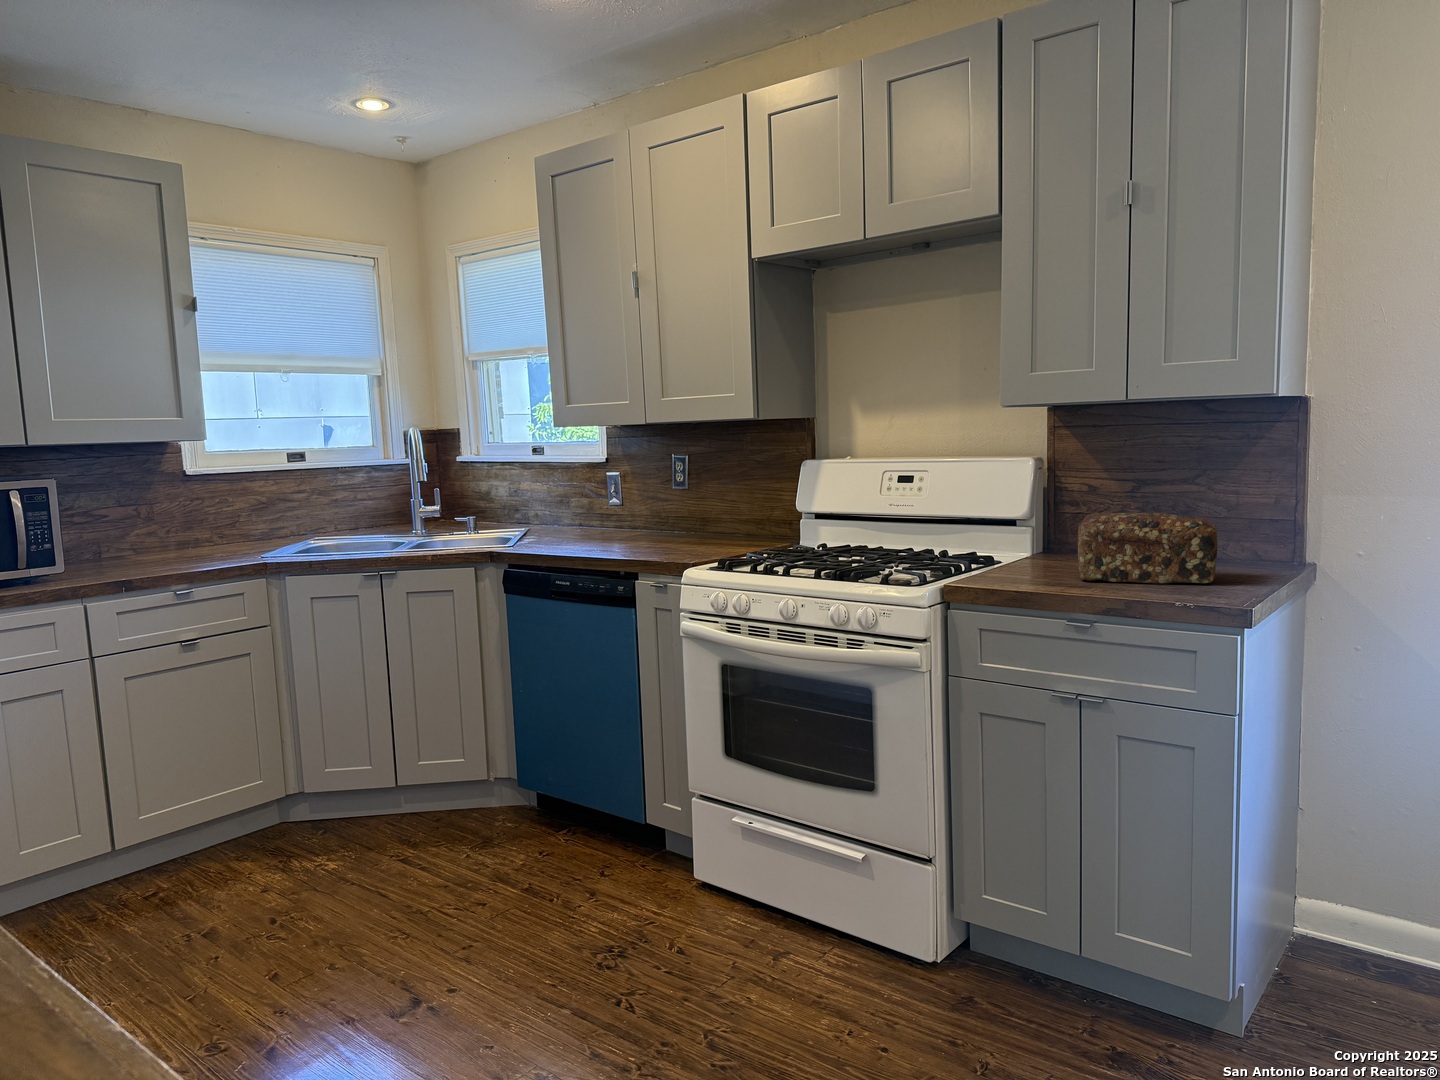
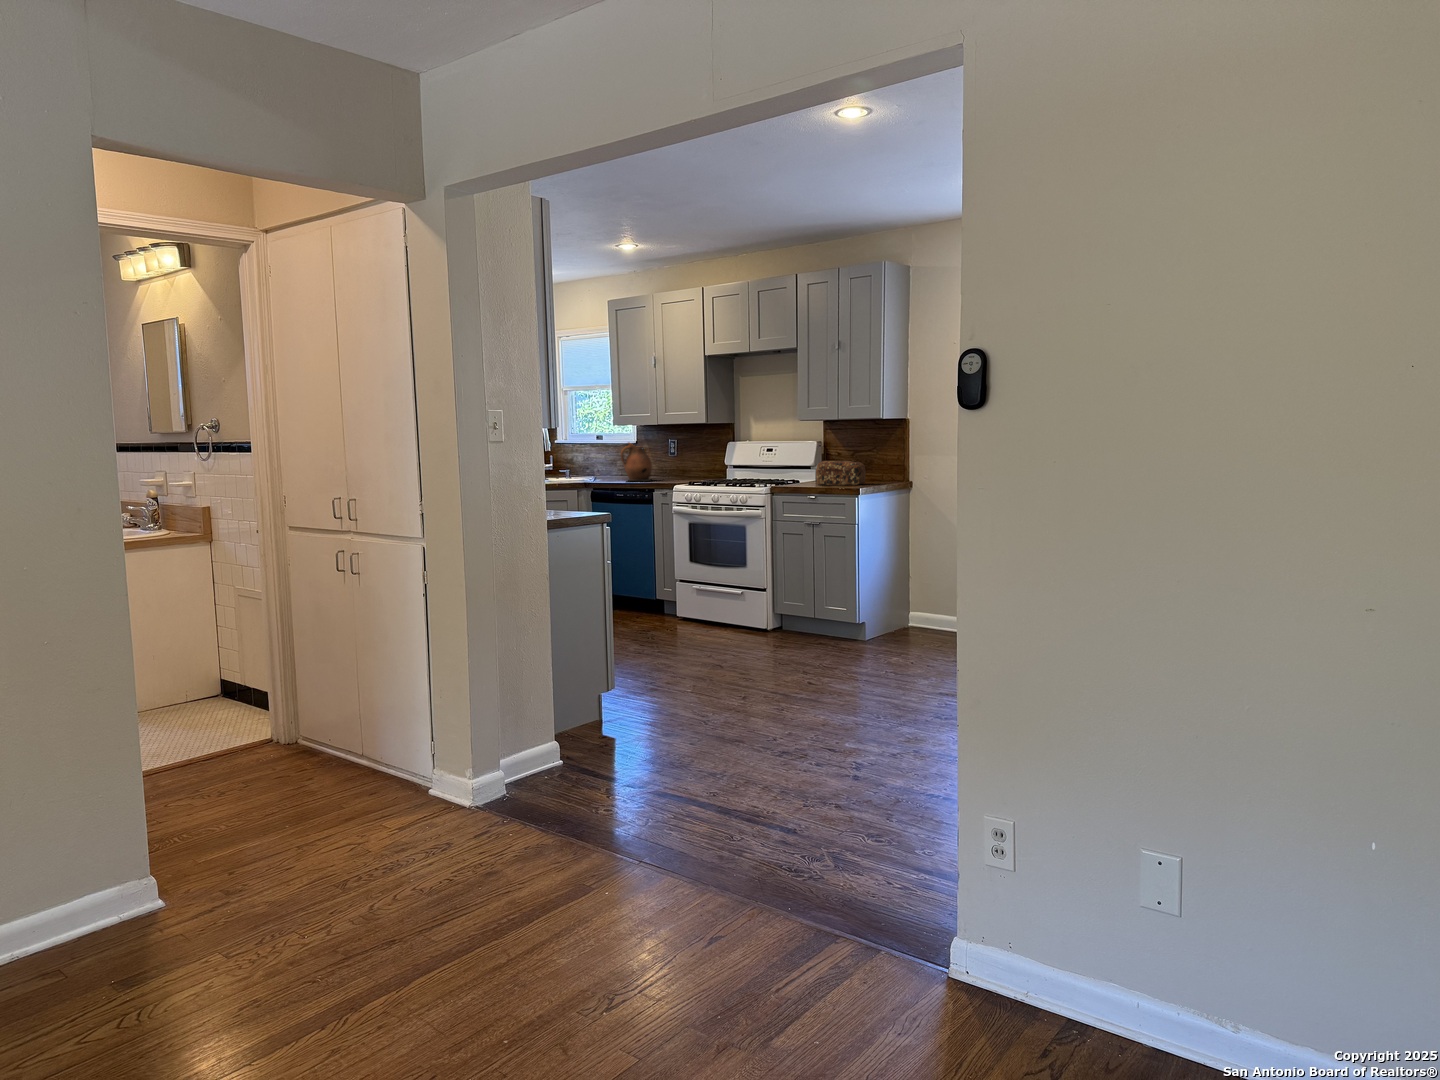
ceramic pitcher: none [562,464,648,553] -> present [621,443,652,481]

